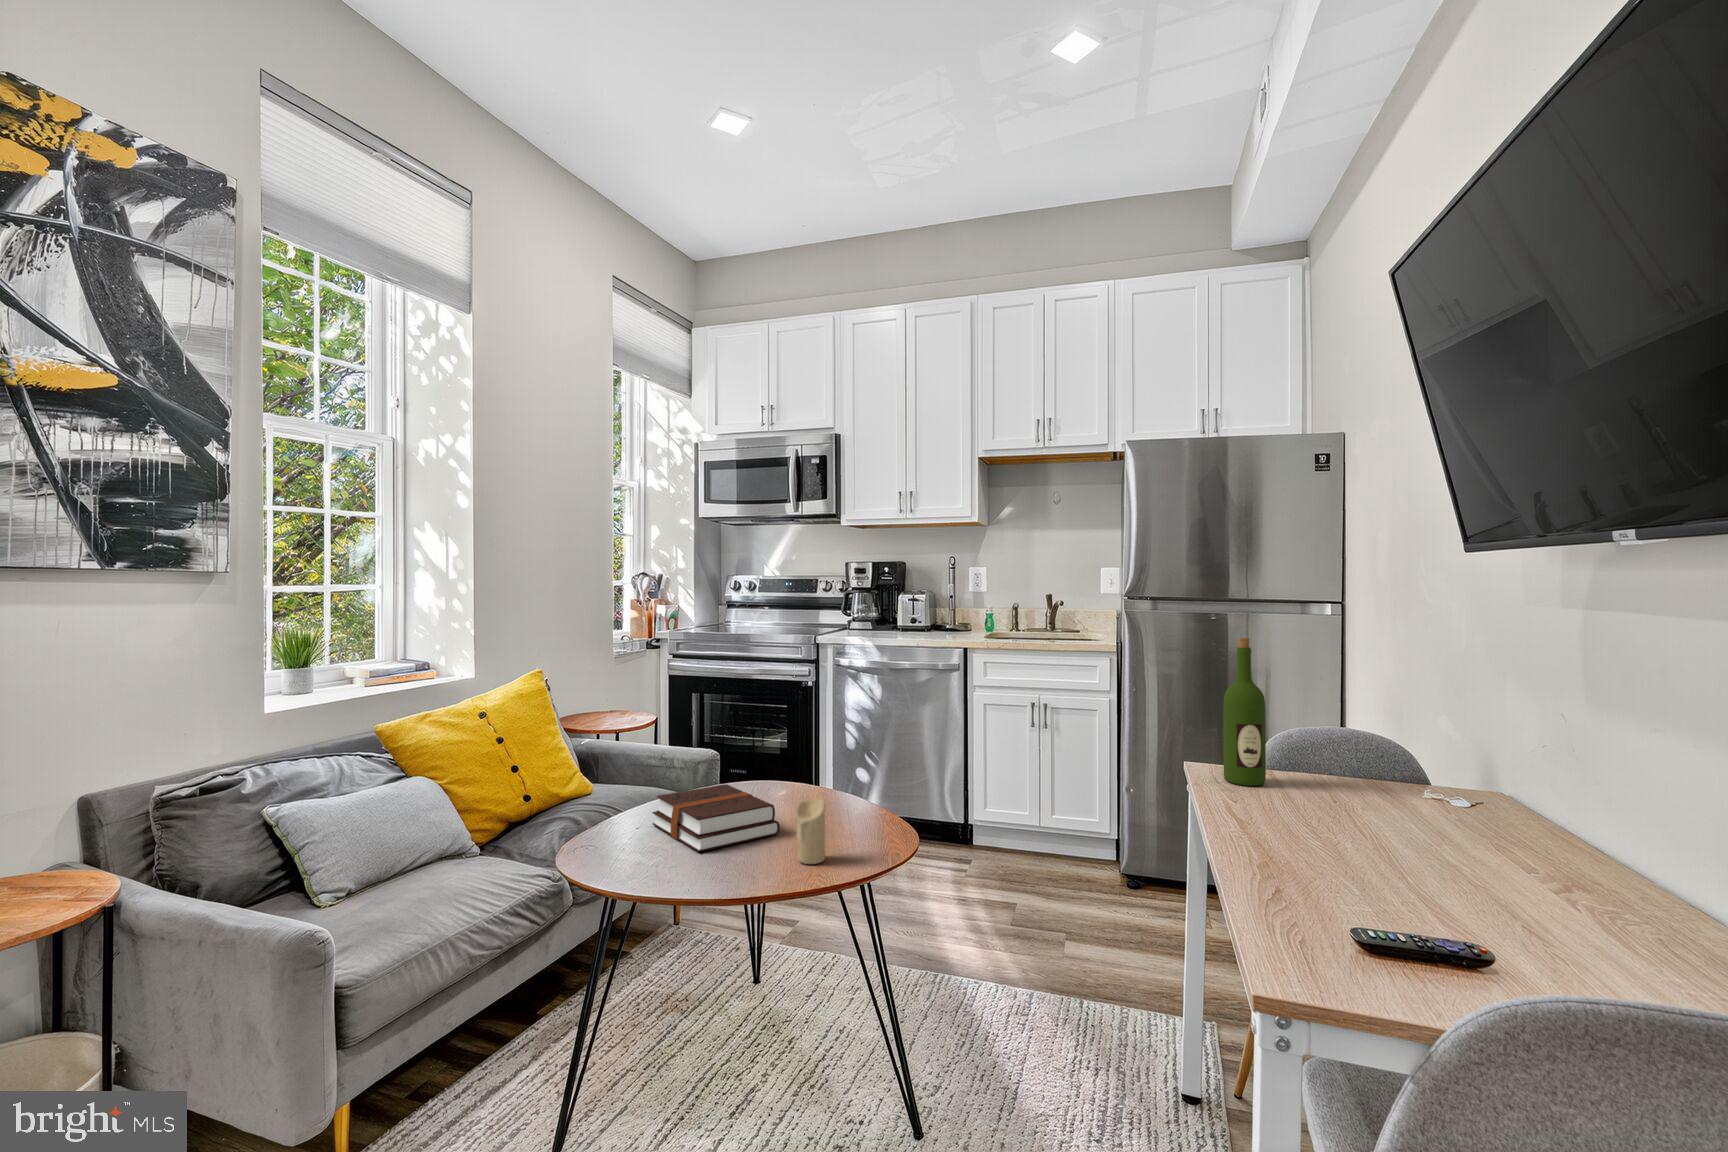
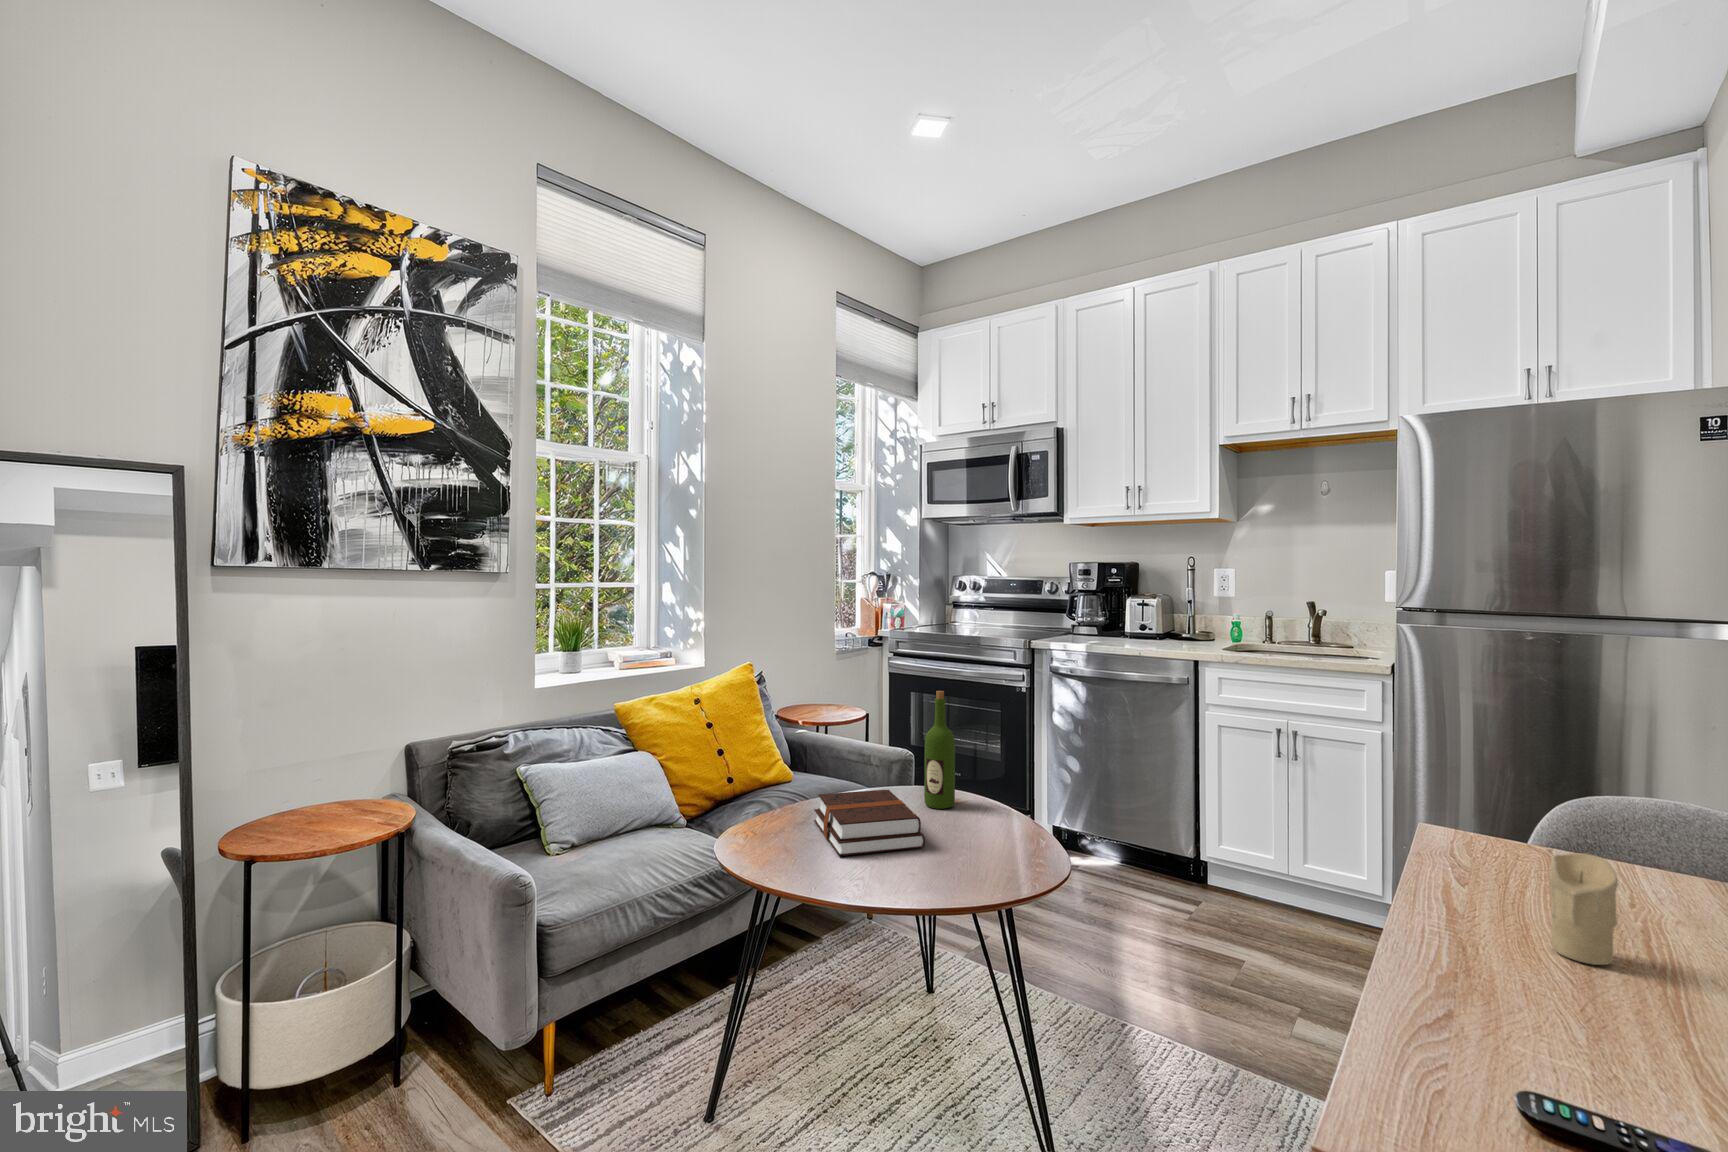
wine bottle: present [1223,638,1266,786] -> present [924,691,955,809]
candle: present [796,799,825,864] -> present [1549,853,1618,965]

